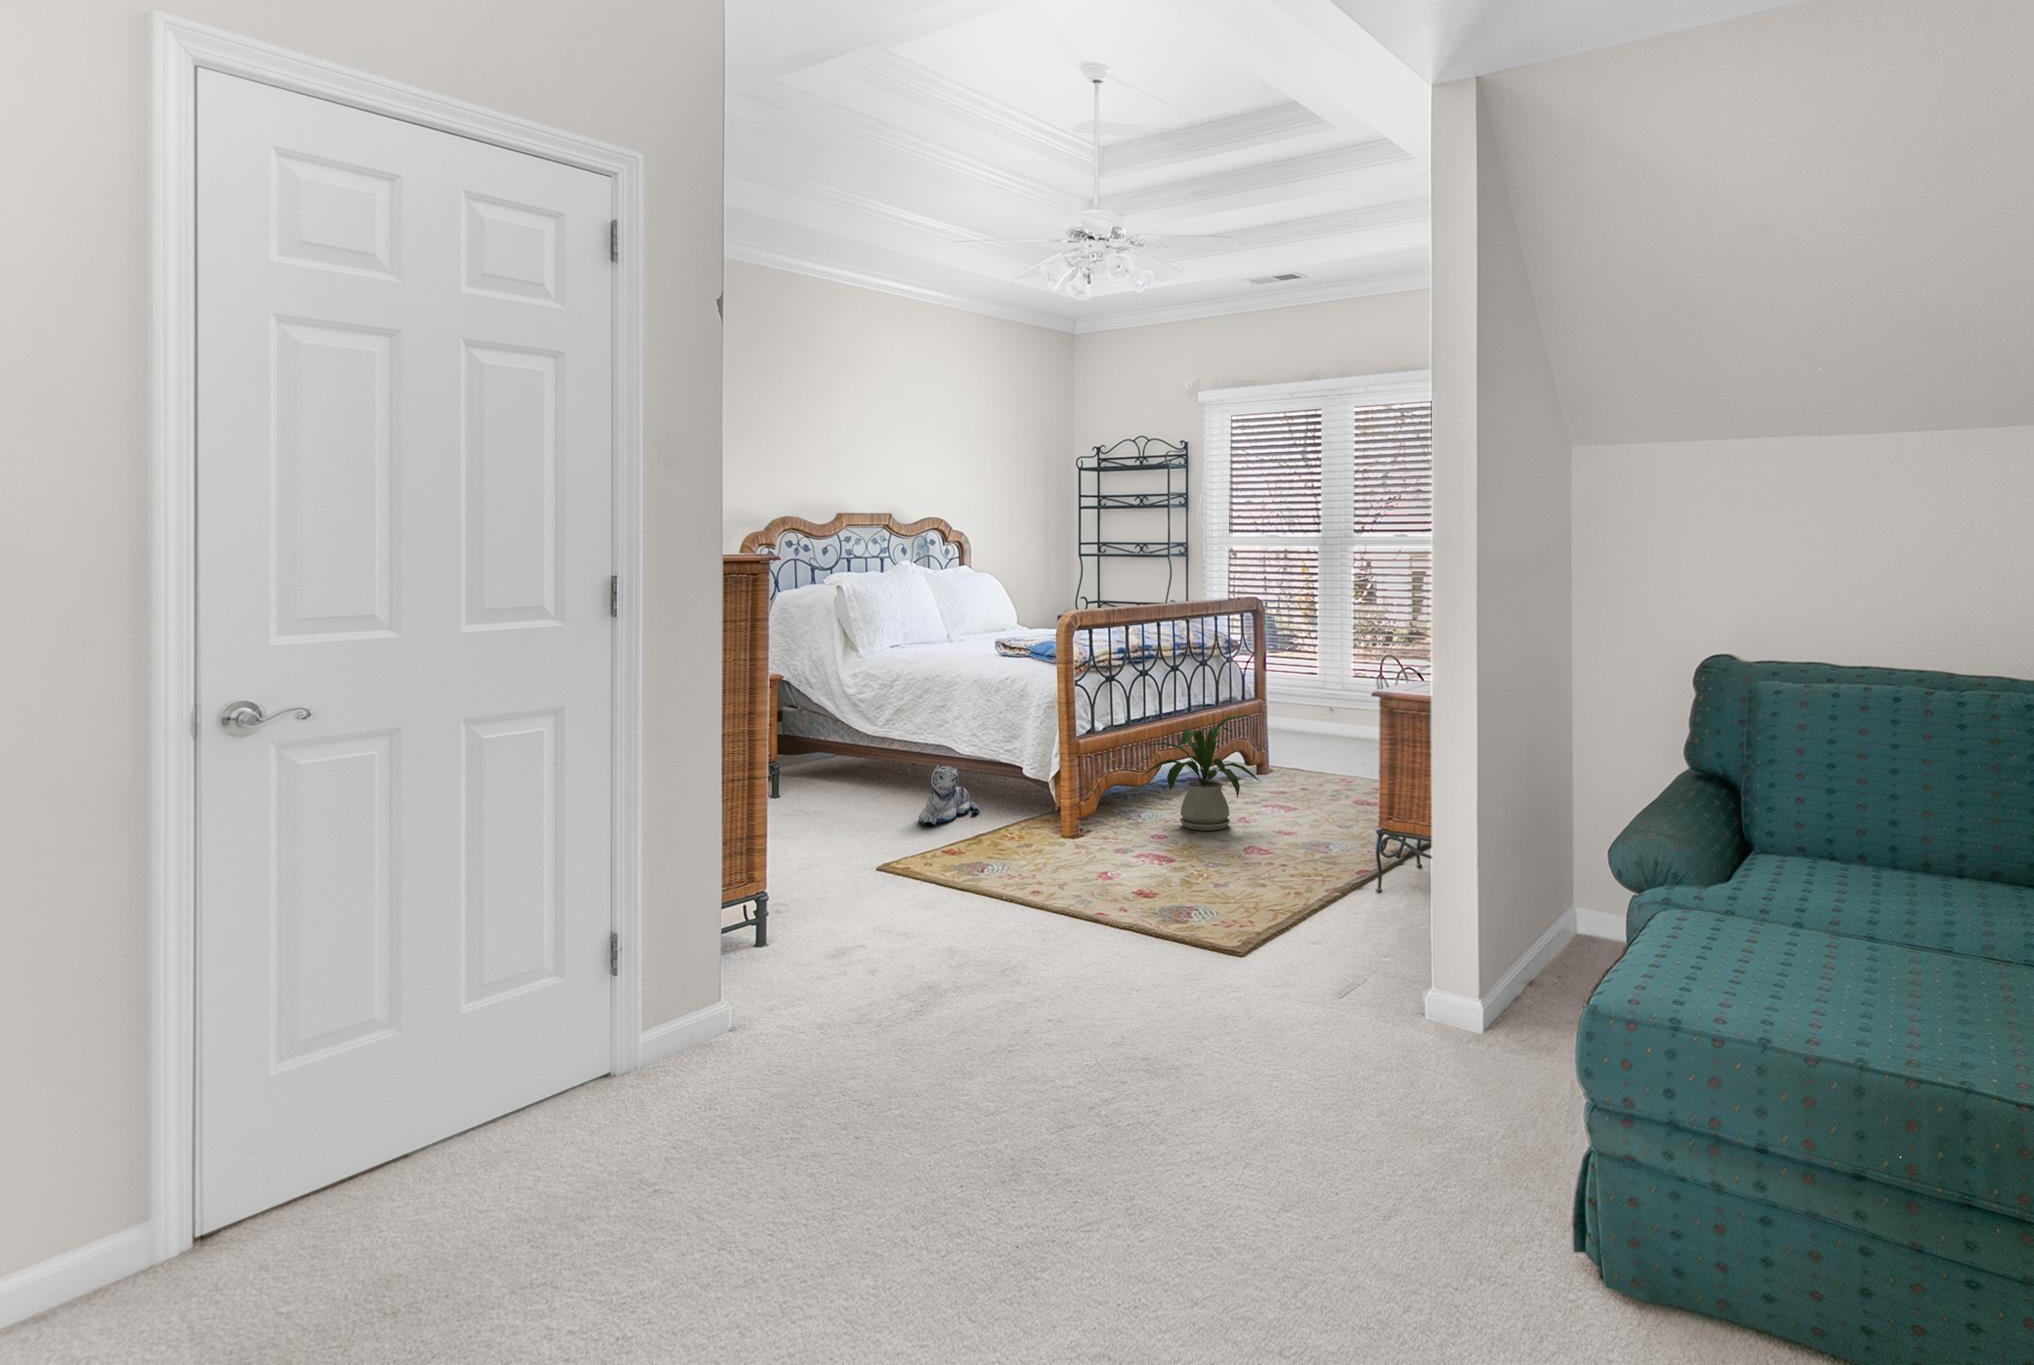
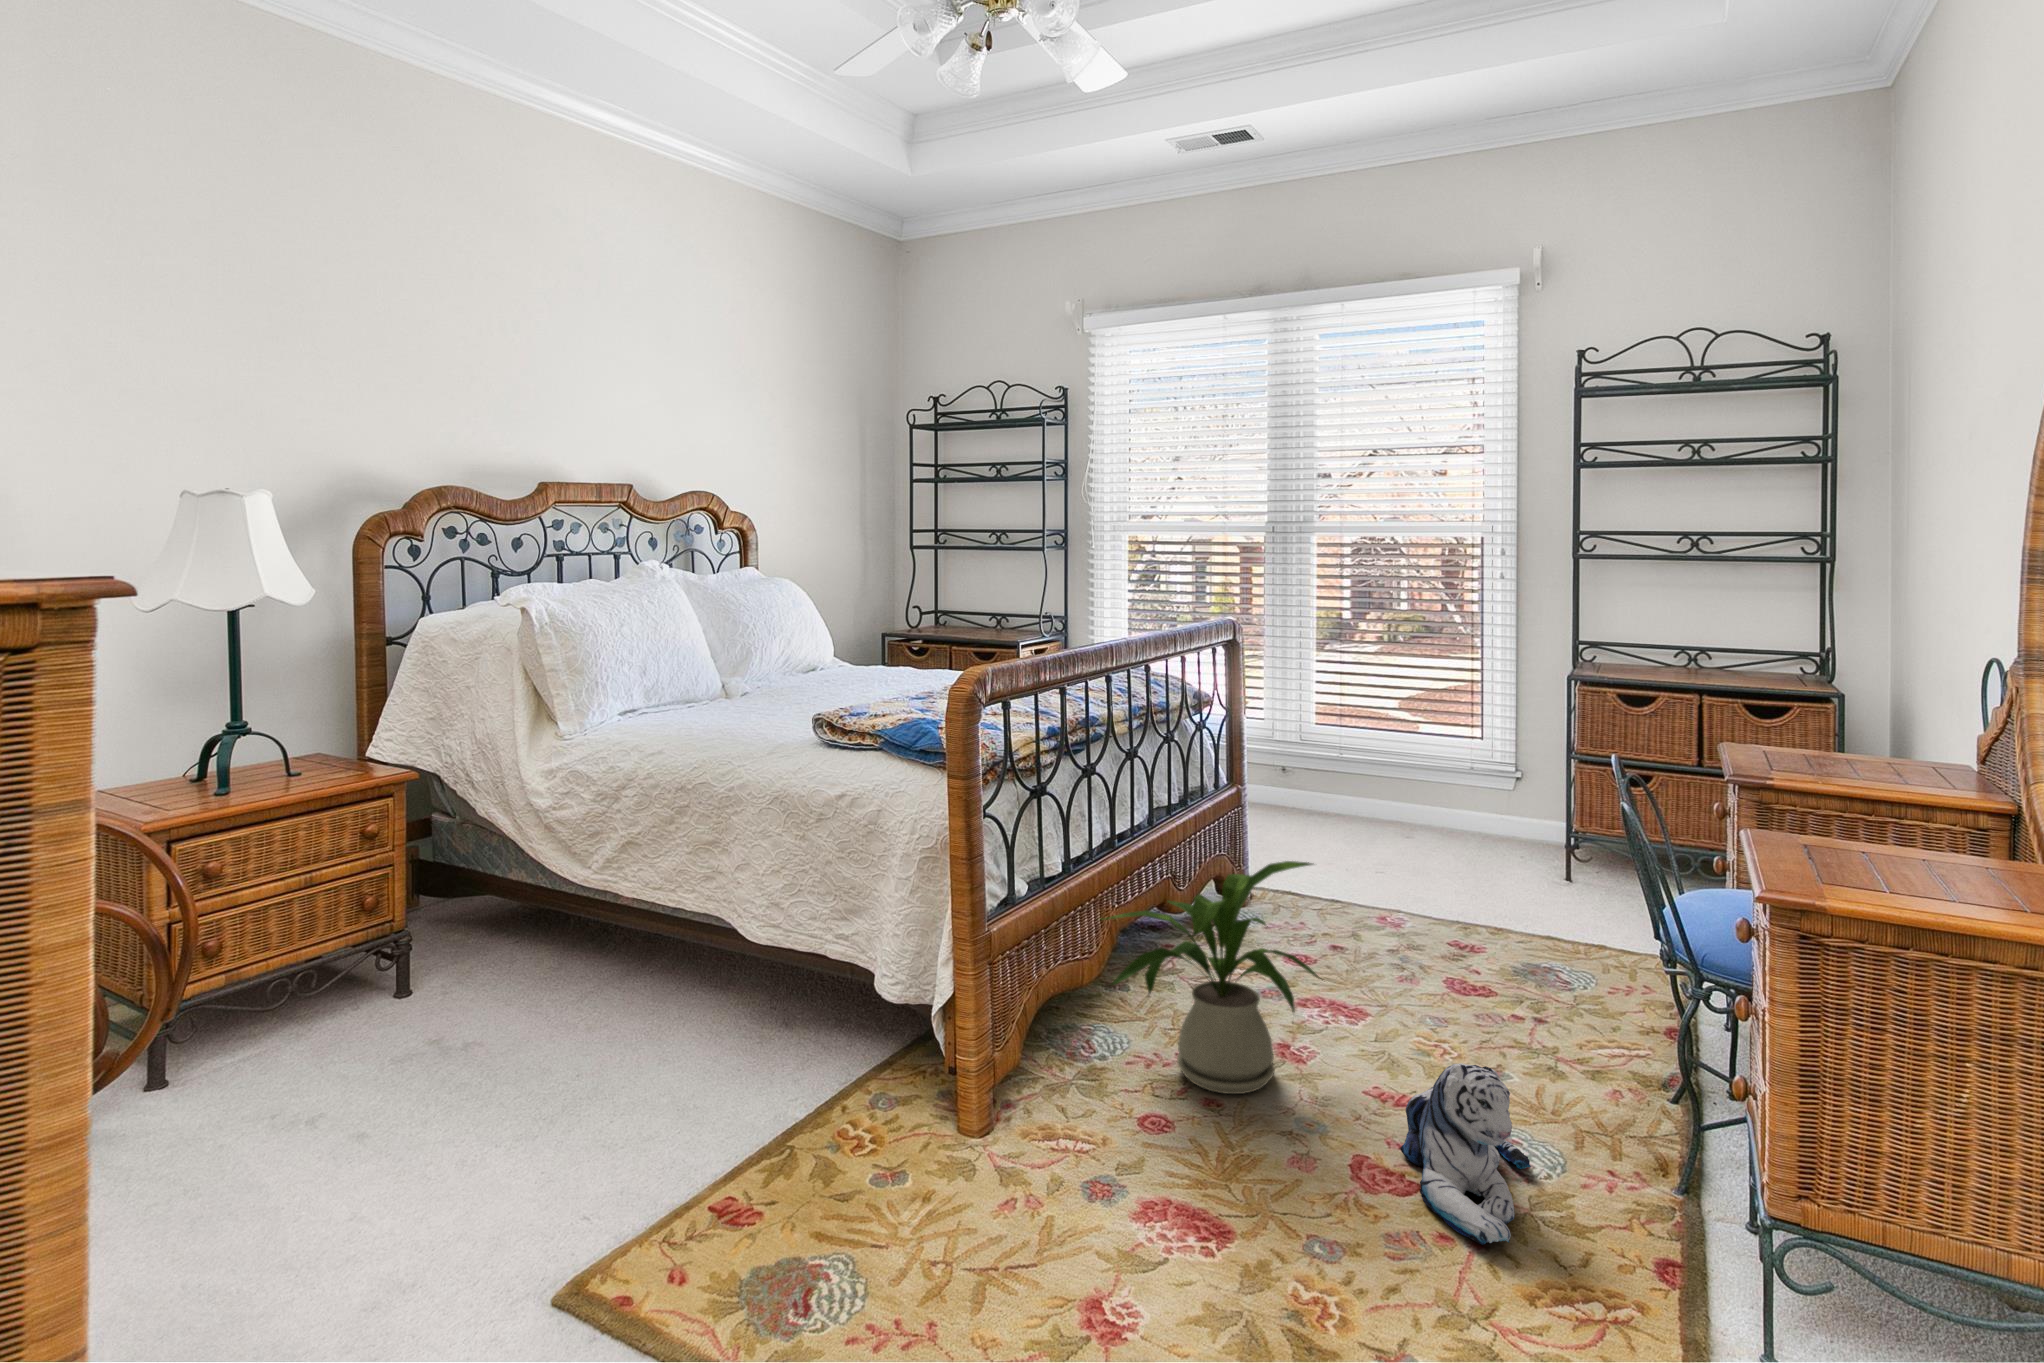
plush toy: present [919,765,980,825] -> present [1400,1063,1531,1245]

